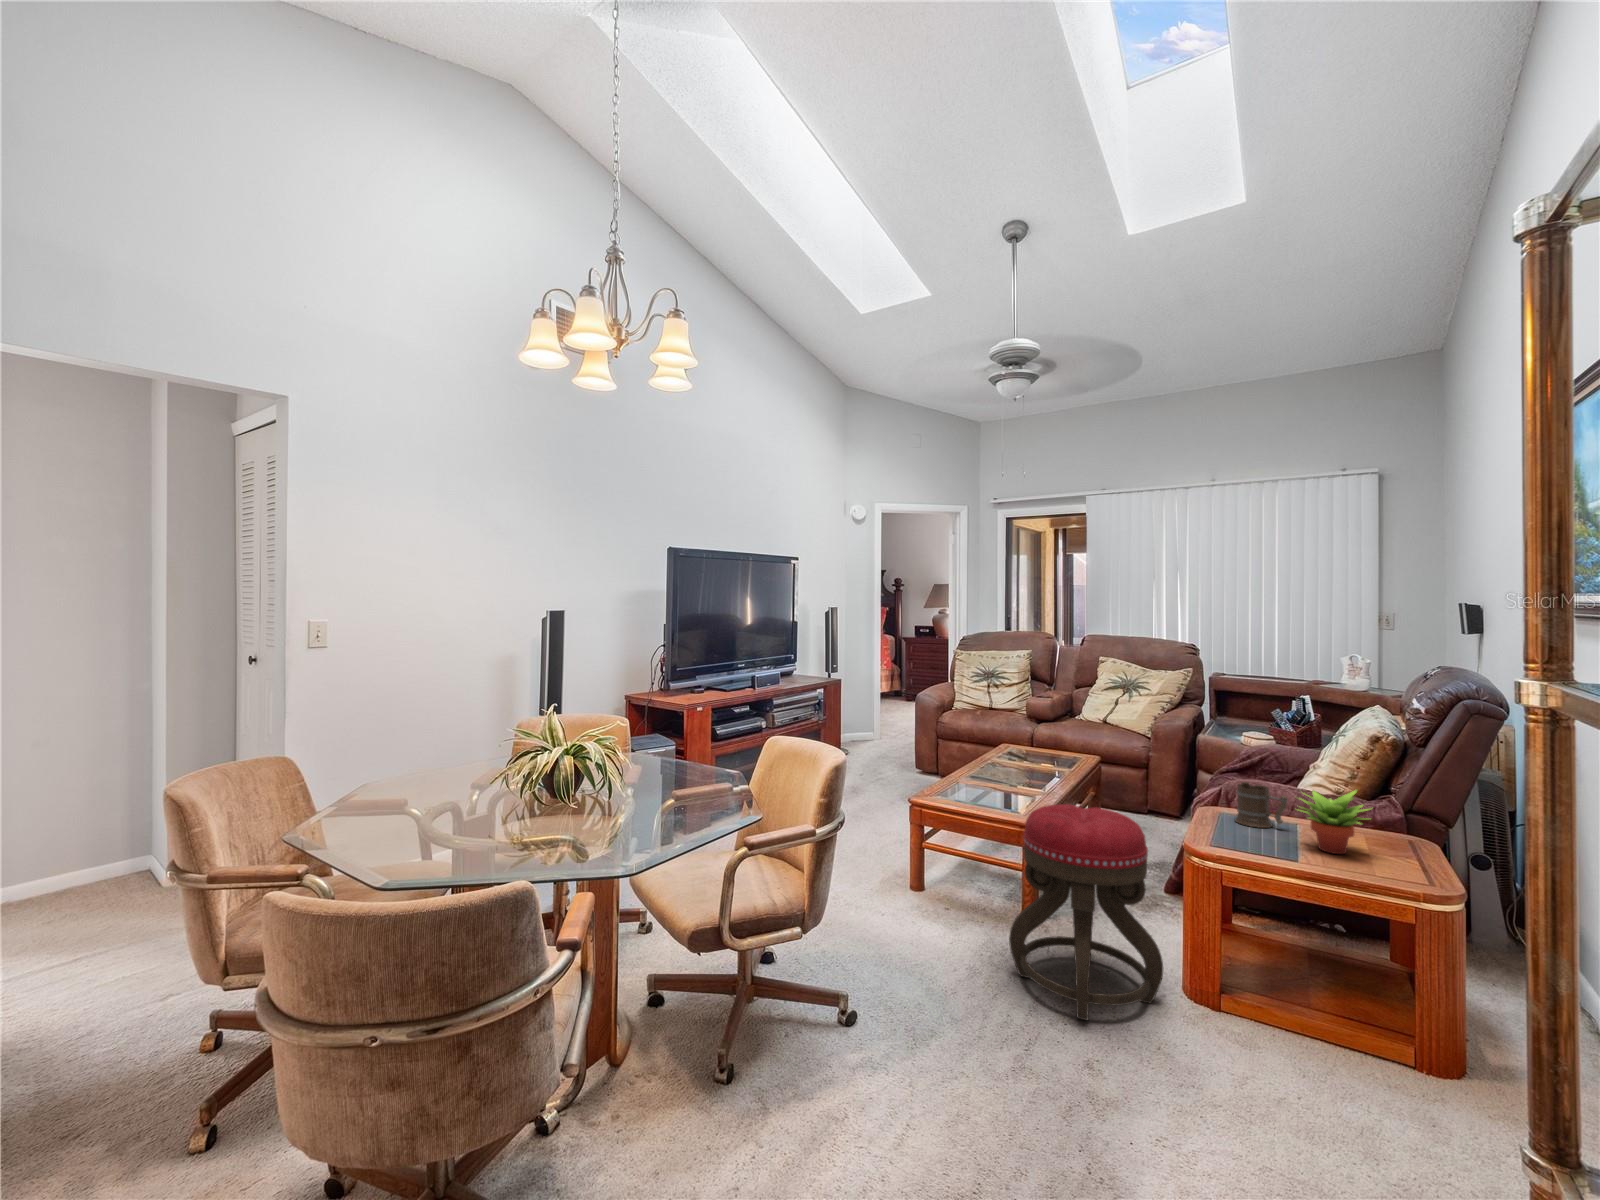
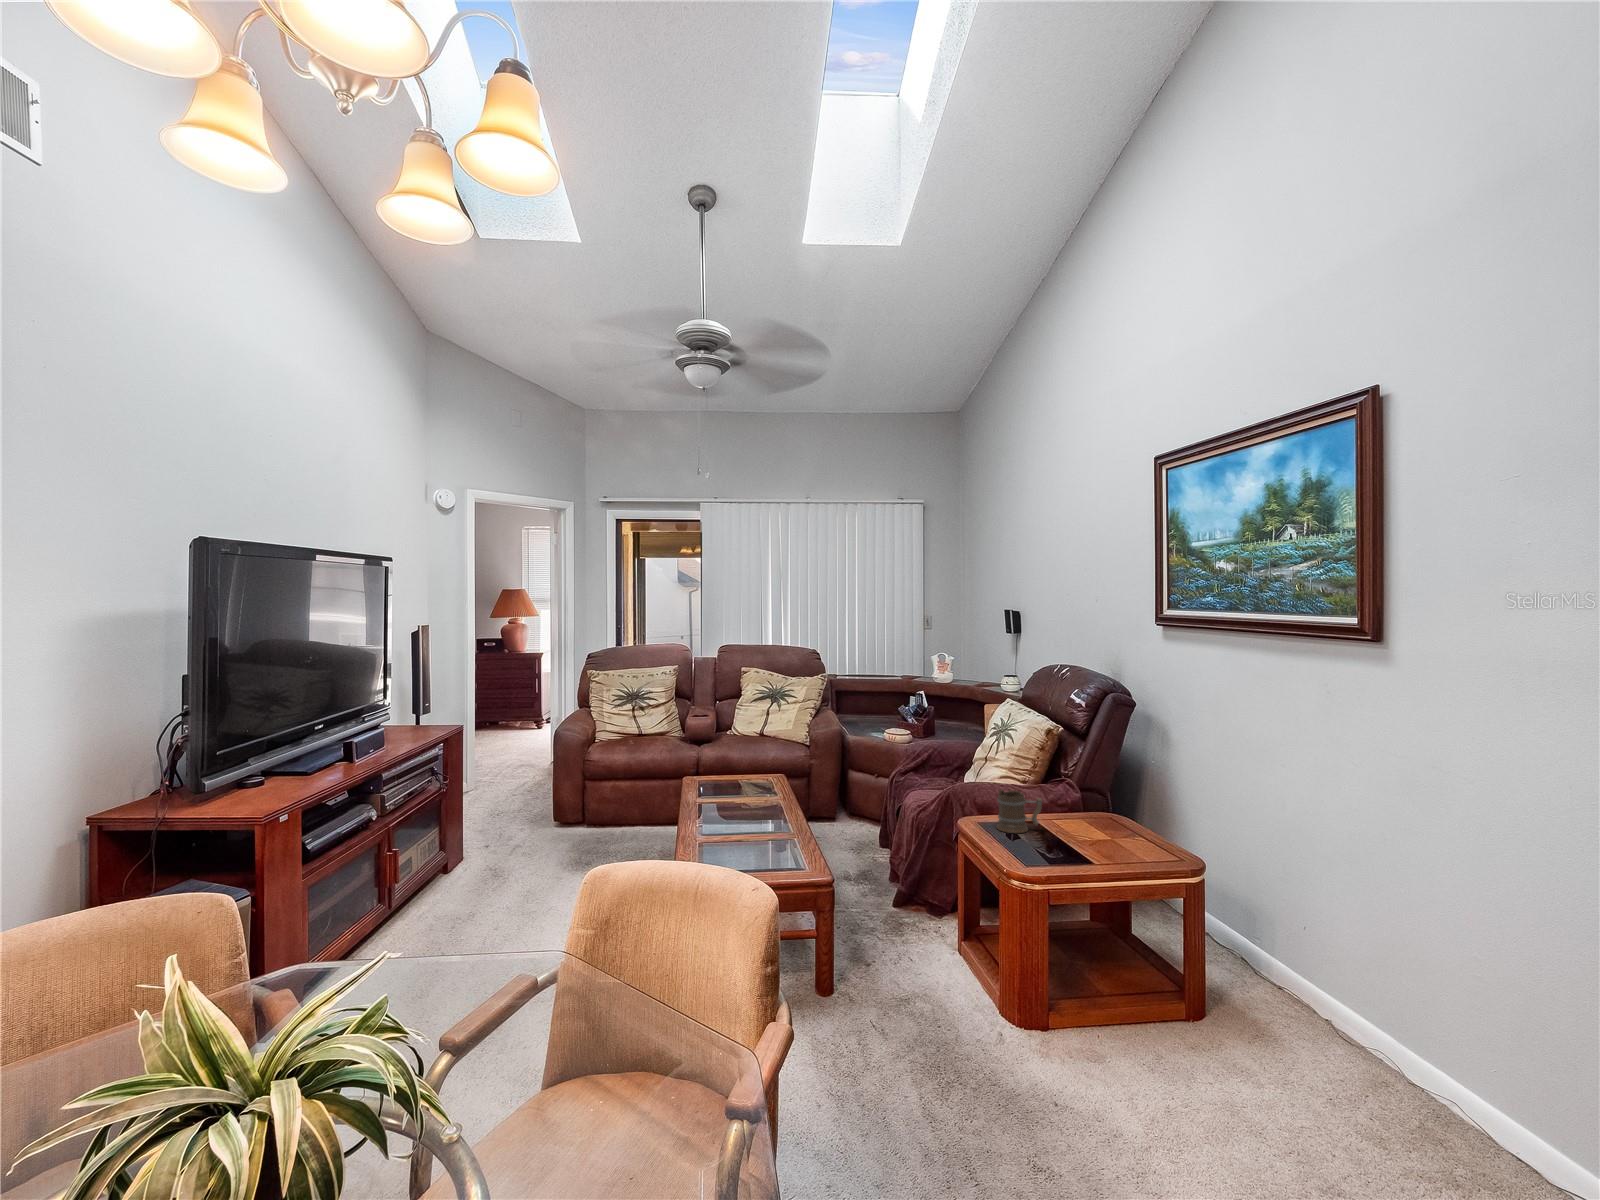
succulent plant: present [1299,790,1371,854] -> none [1065,783,1127,847]
ottoman: present [1009,804,1163,1020] -> none [859,853,1011,1125]

